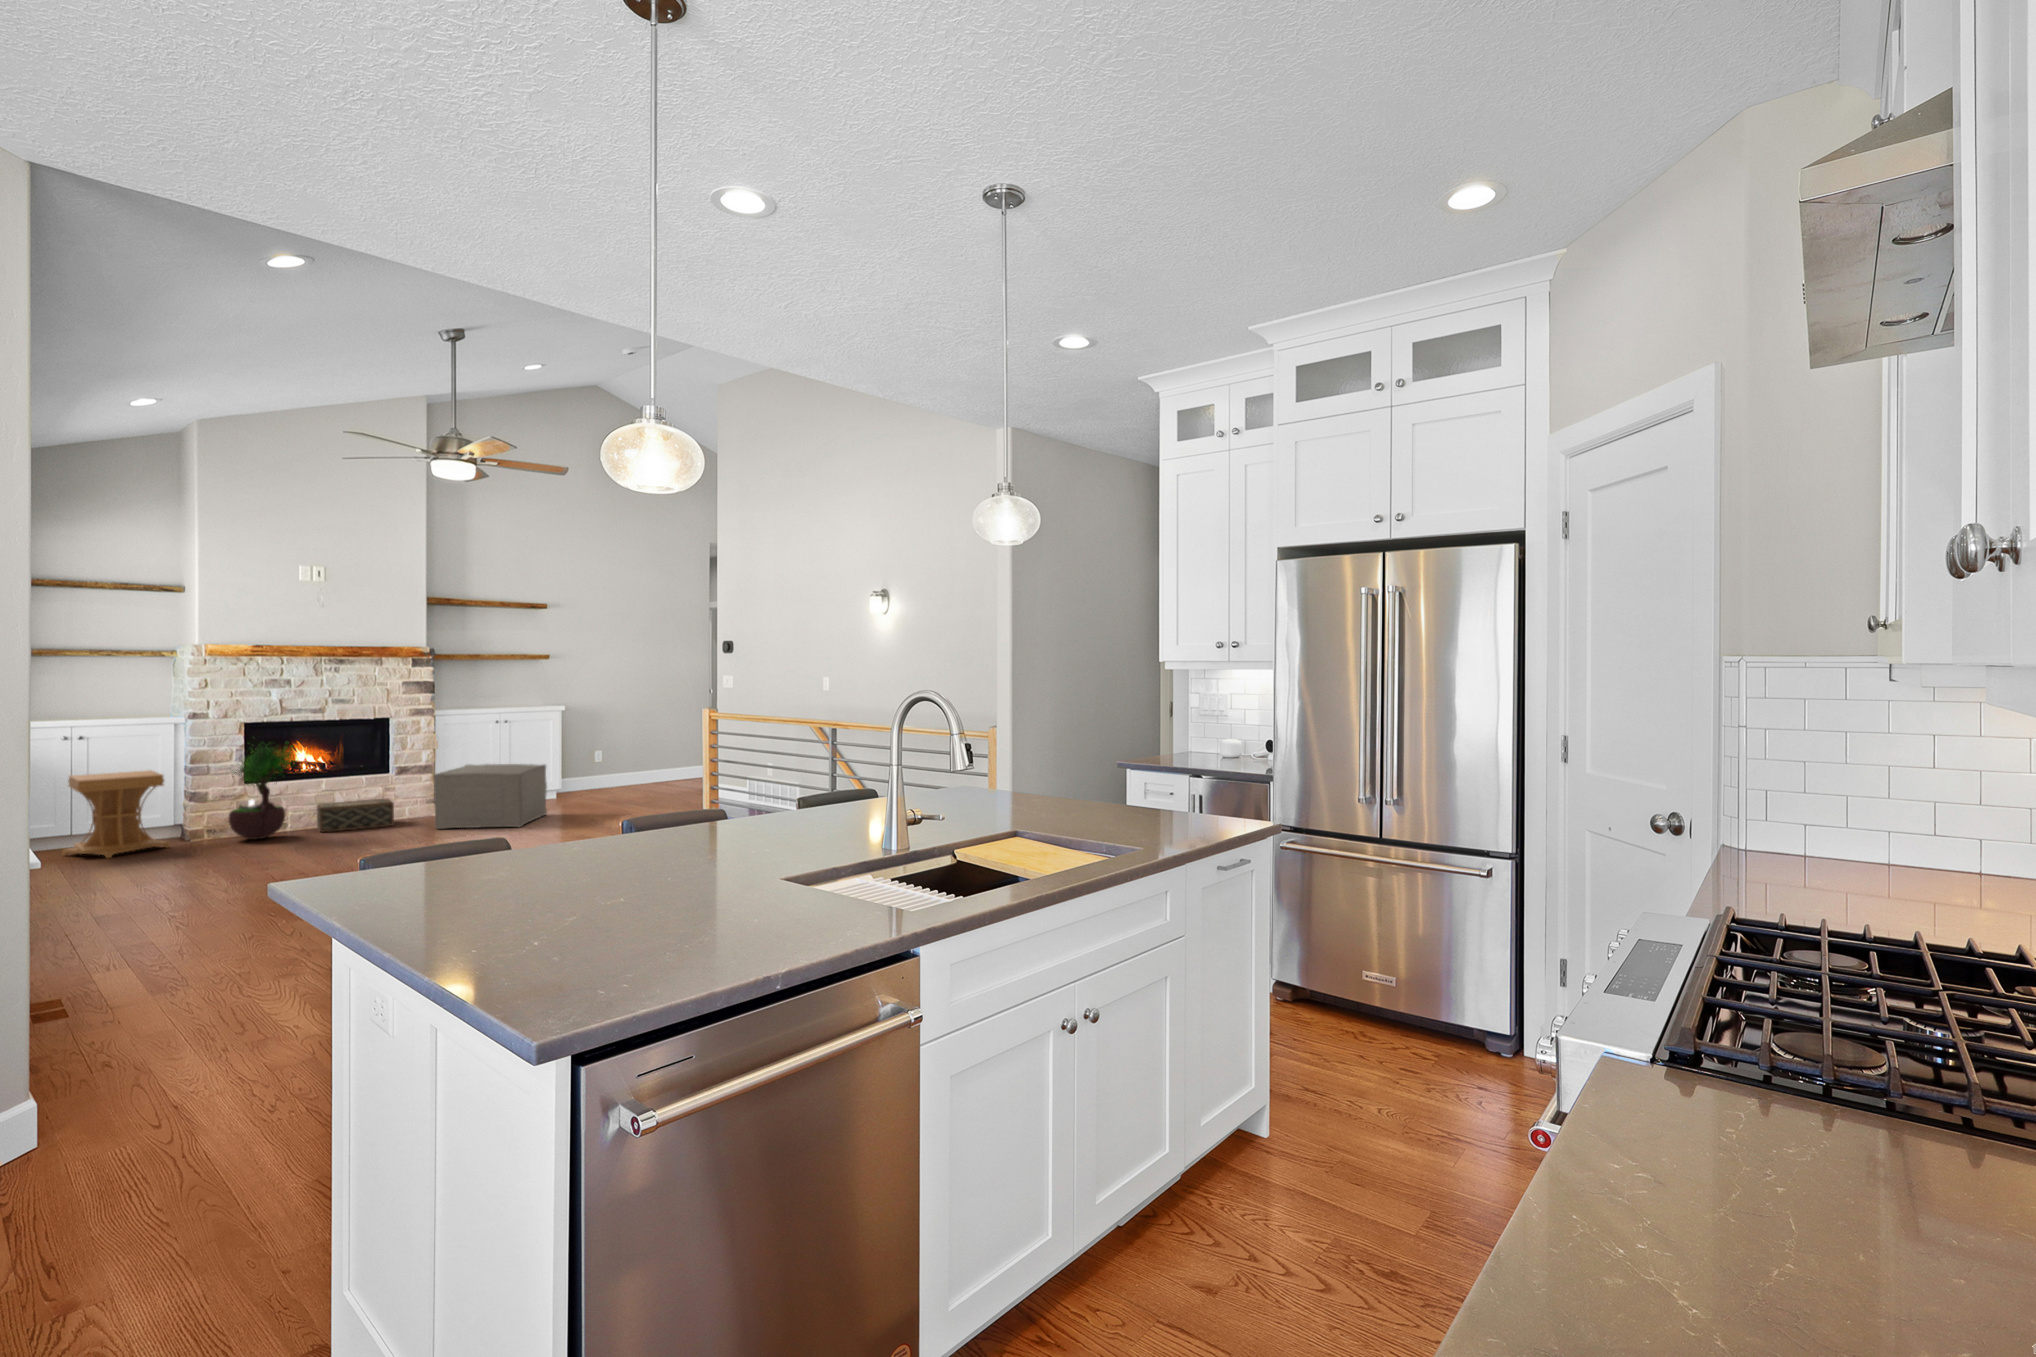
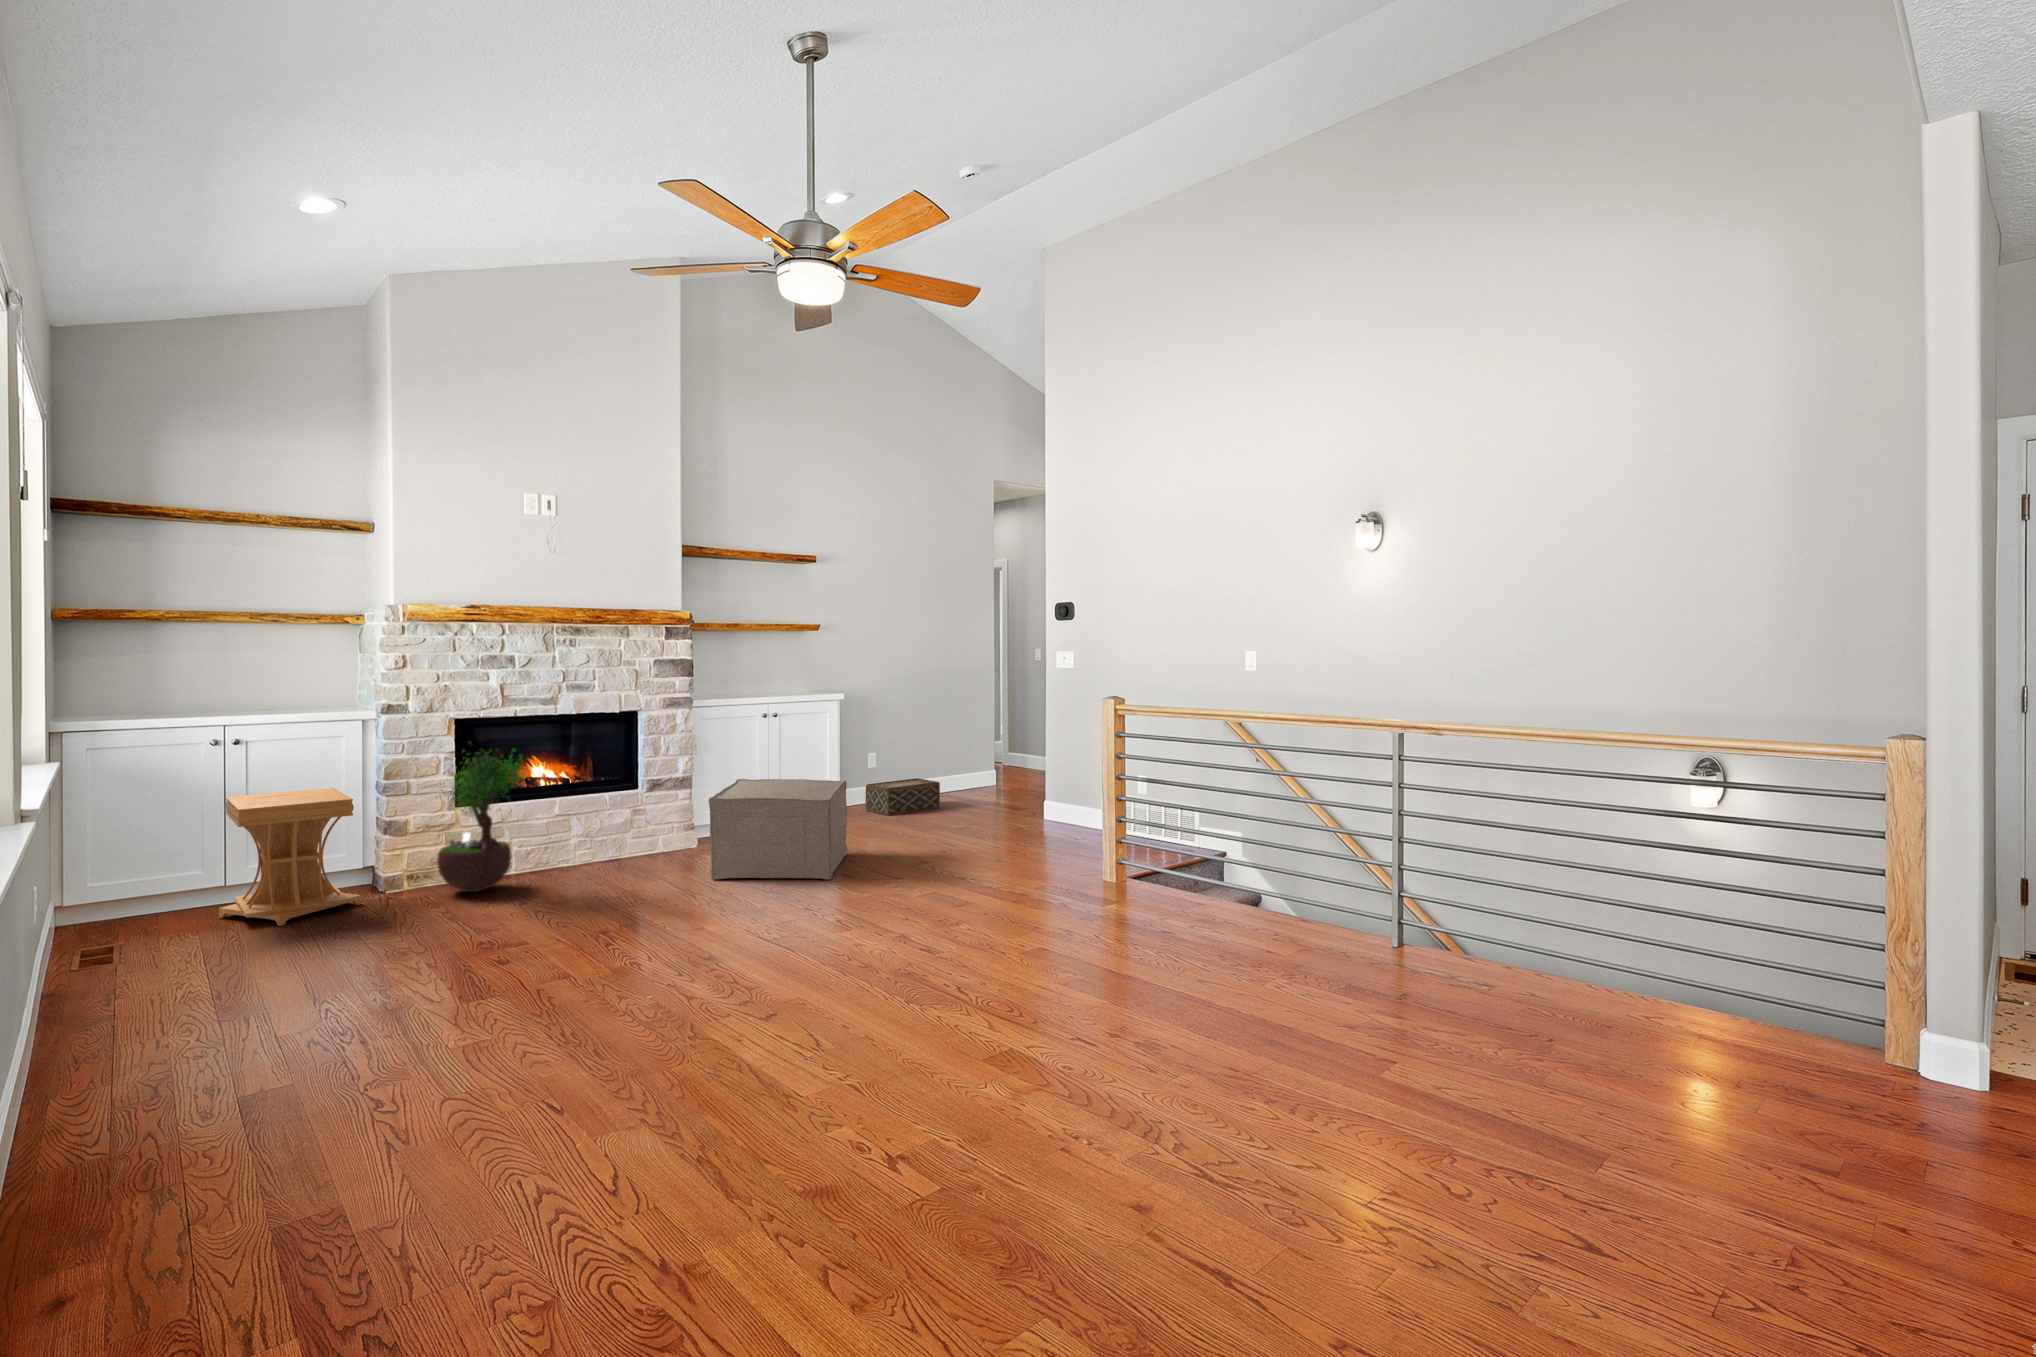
woven basket: present [317,799,394,832] -> present [866,778,940,815]

